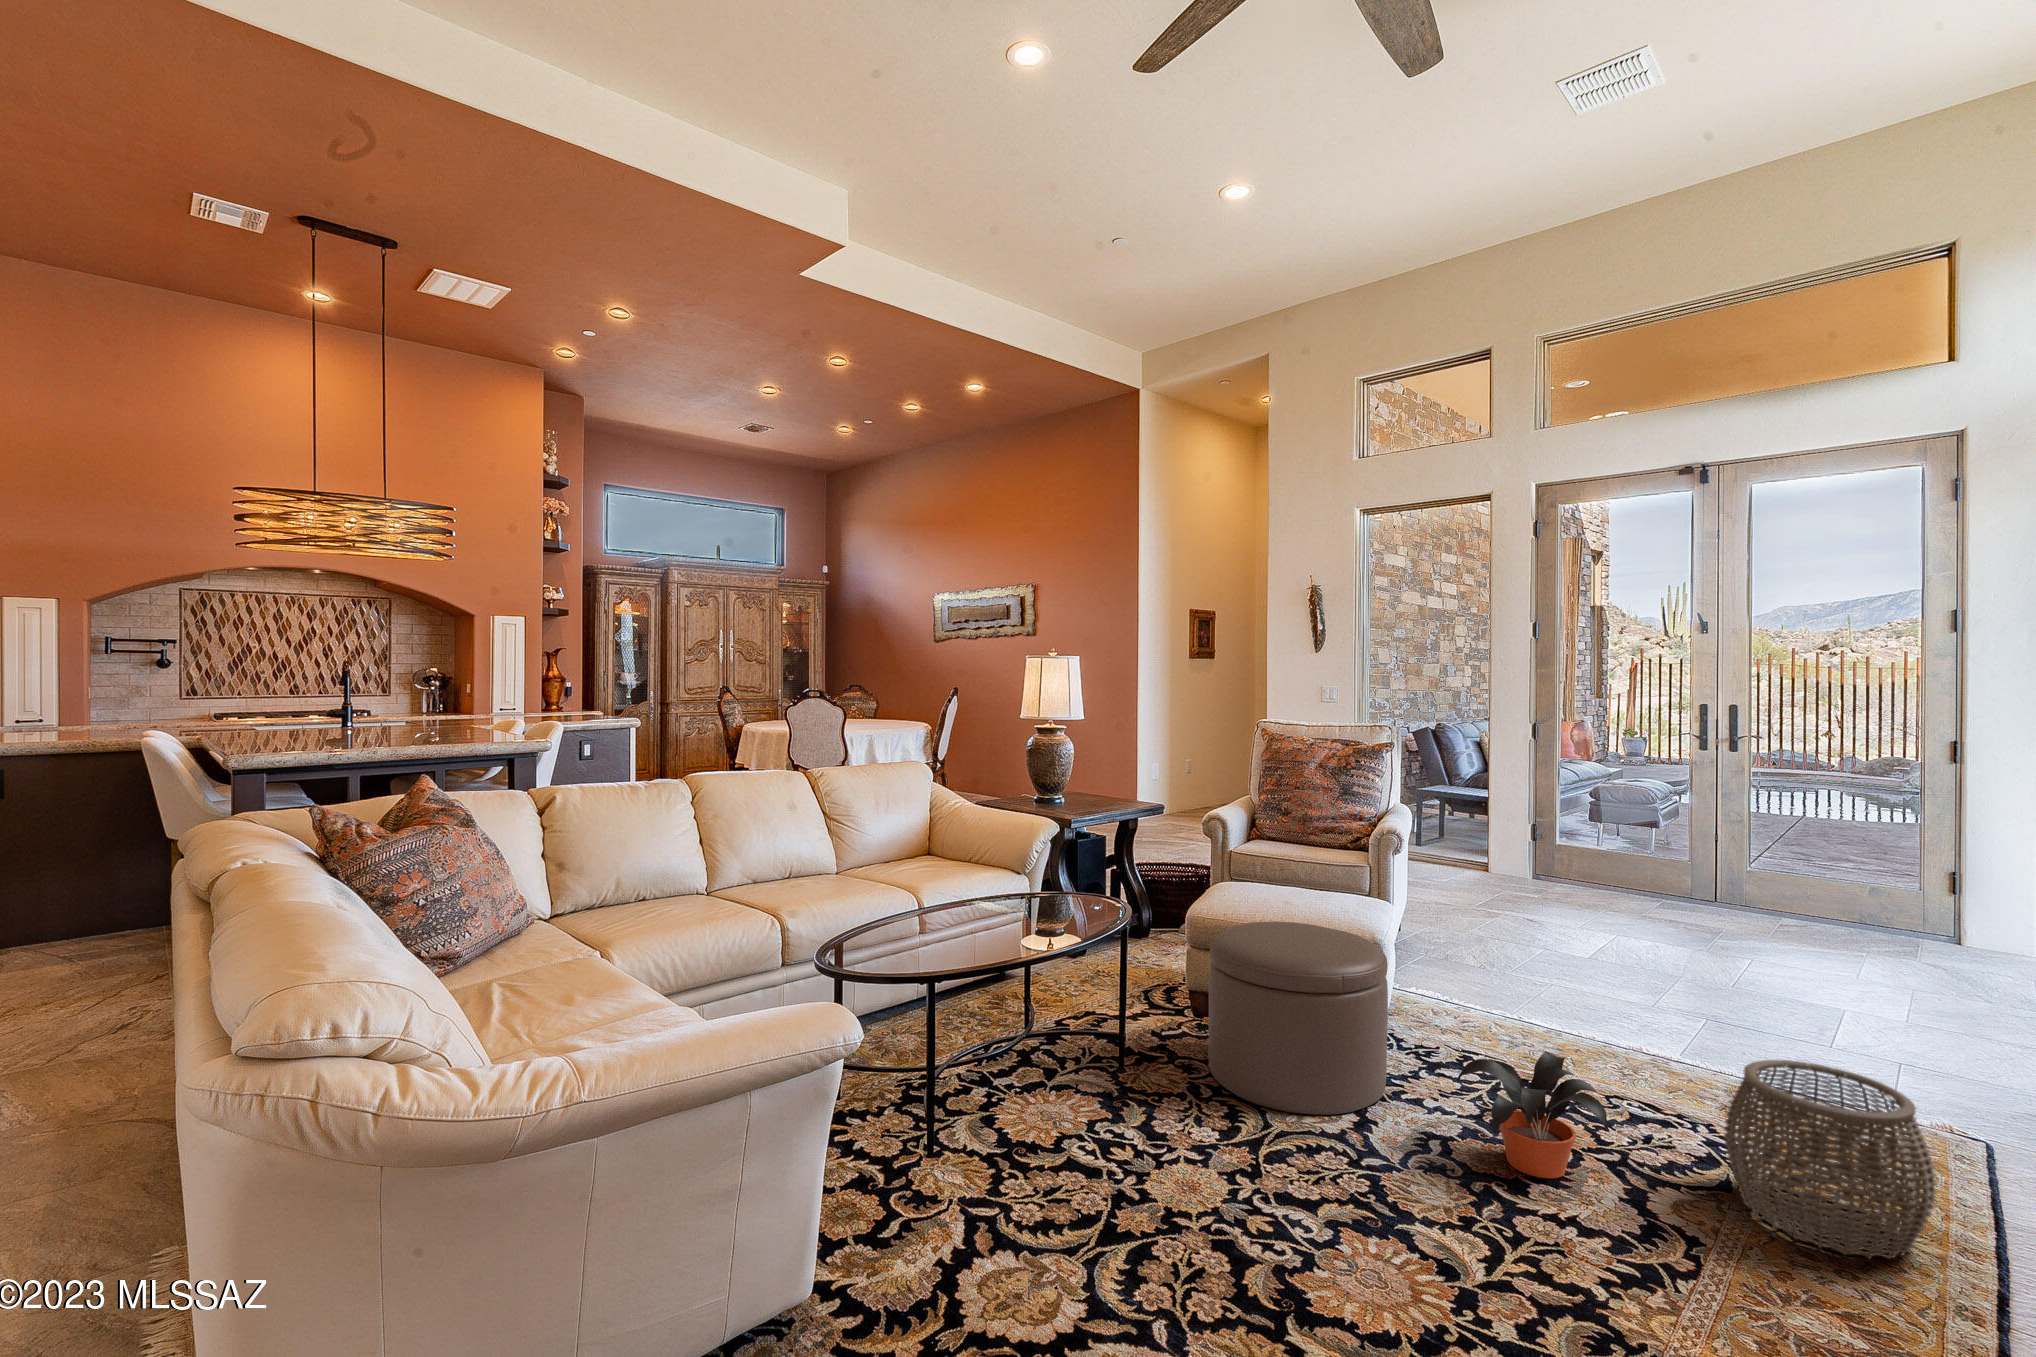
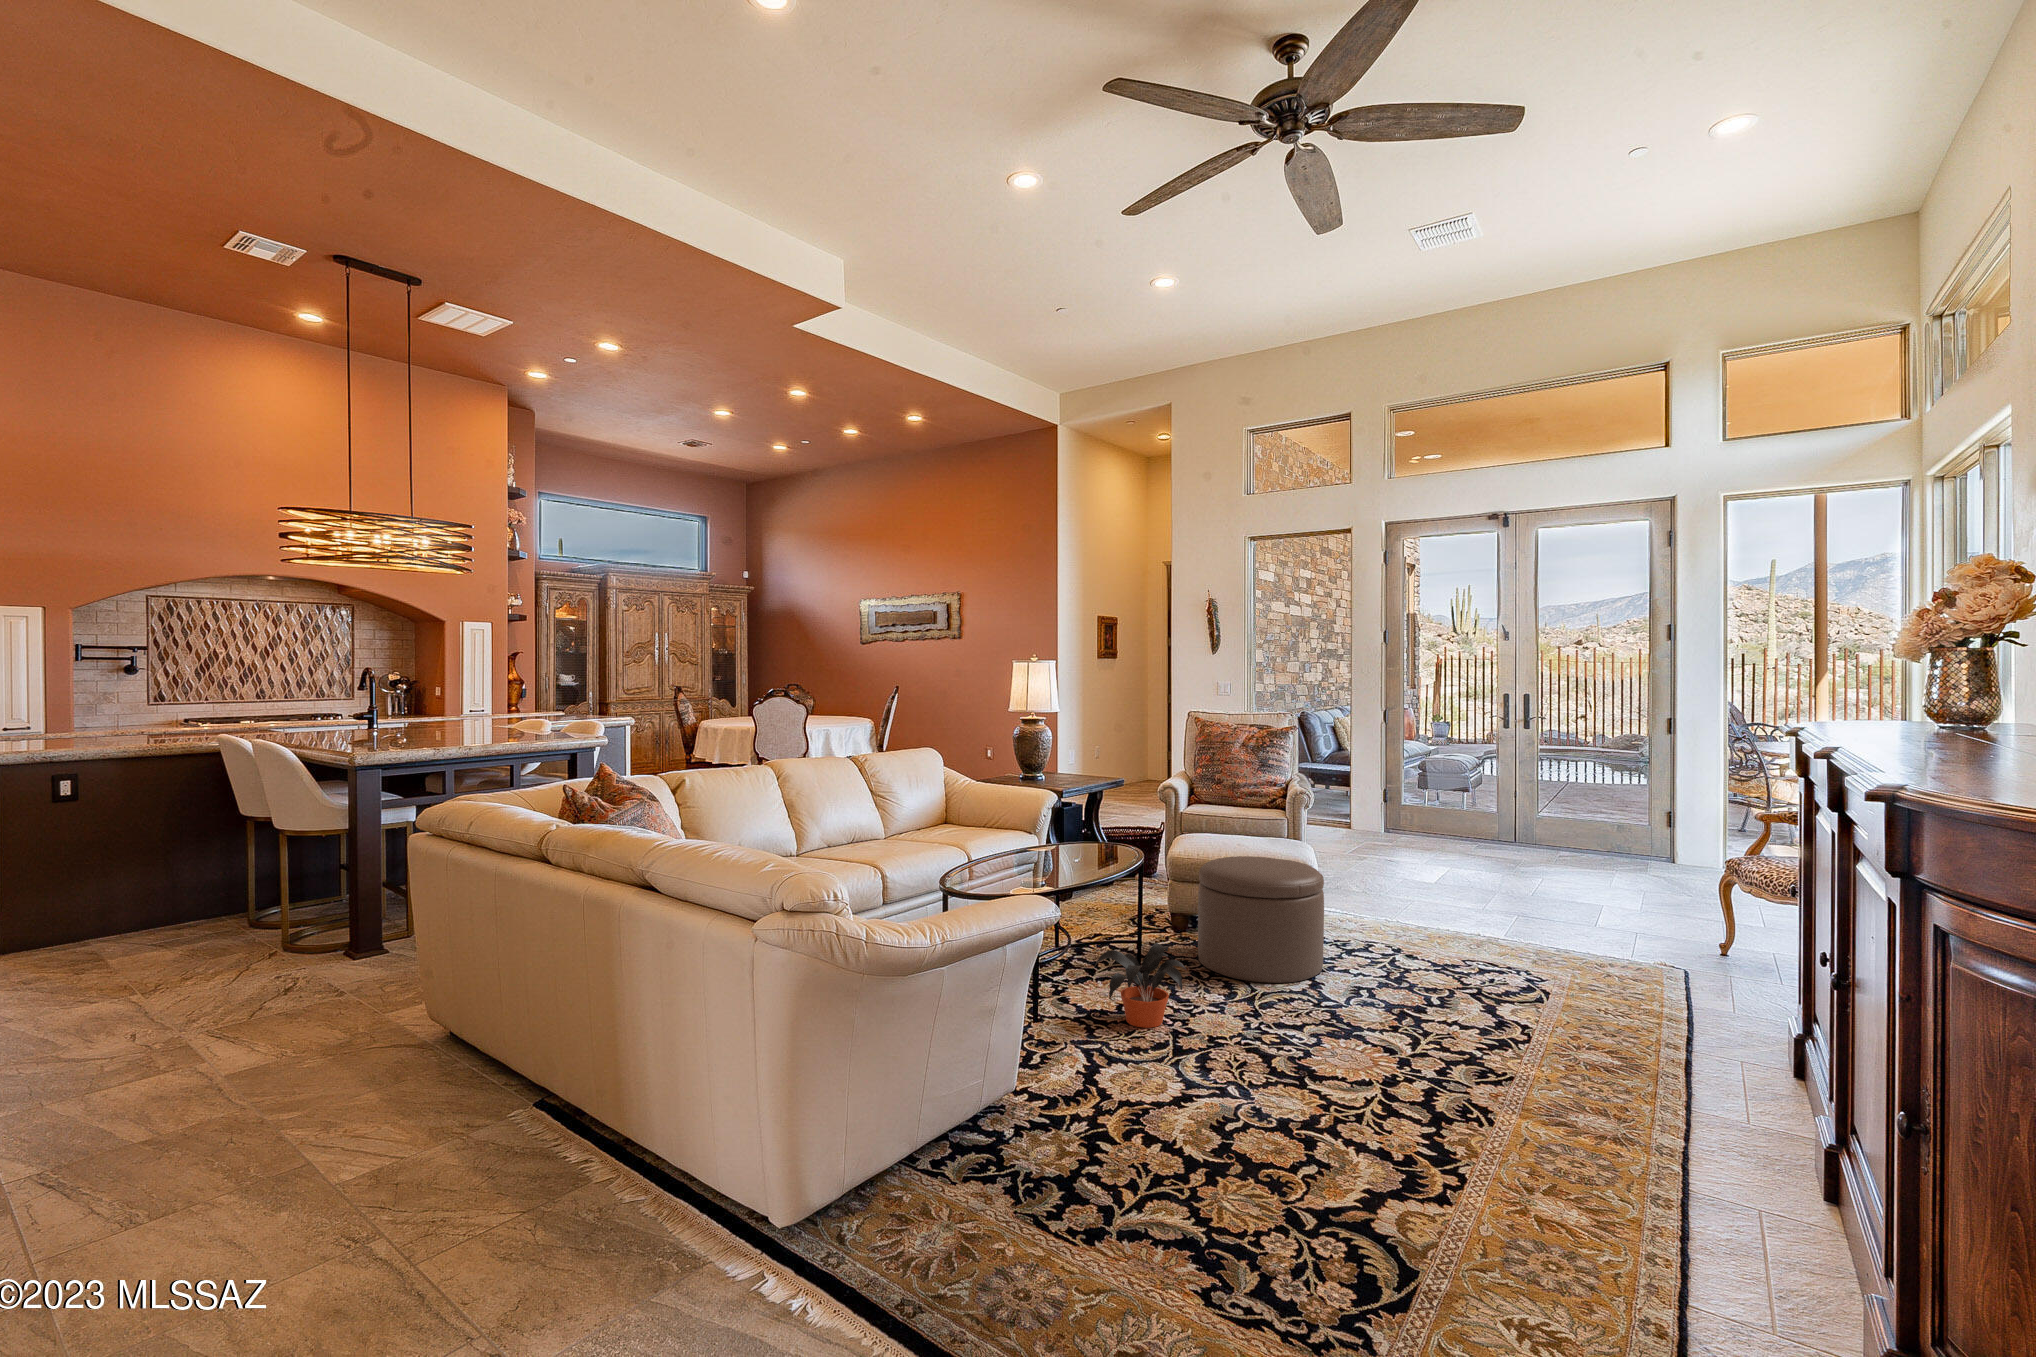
potted plant: present [1457,1051,1608,1178] -> present [1096,943,1186,1028]
woven basket: present [1724,1060,1937,1259] -> none [1539,919,1657,1028]

